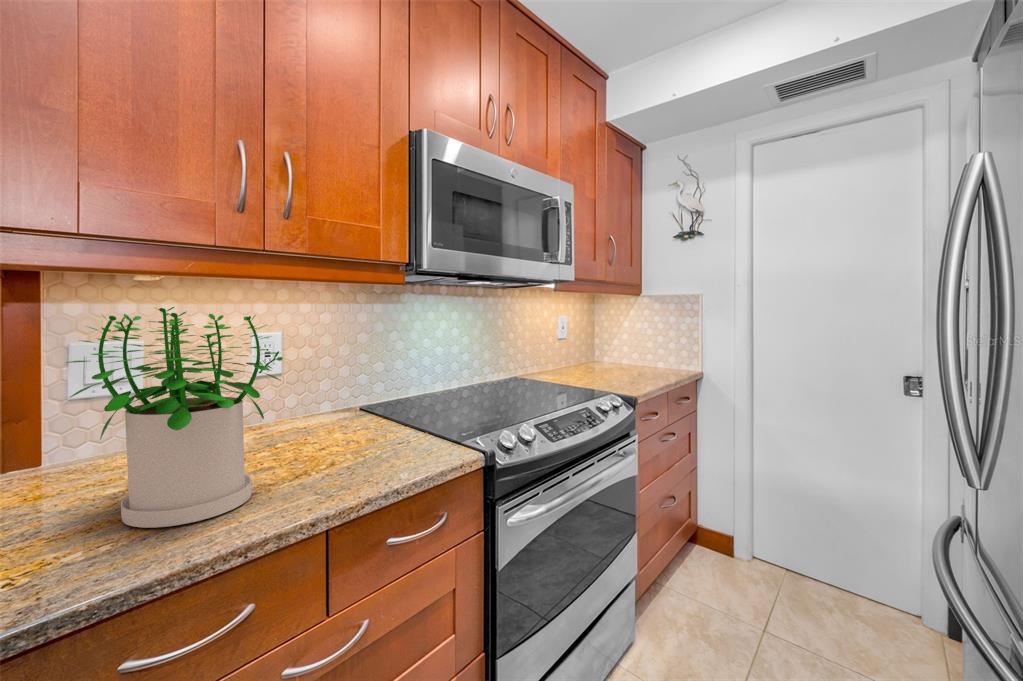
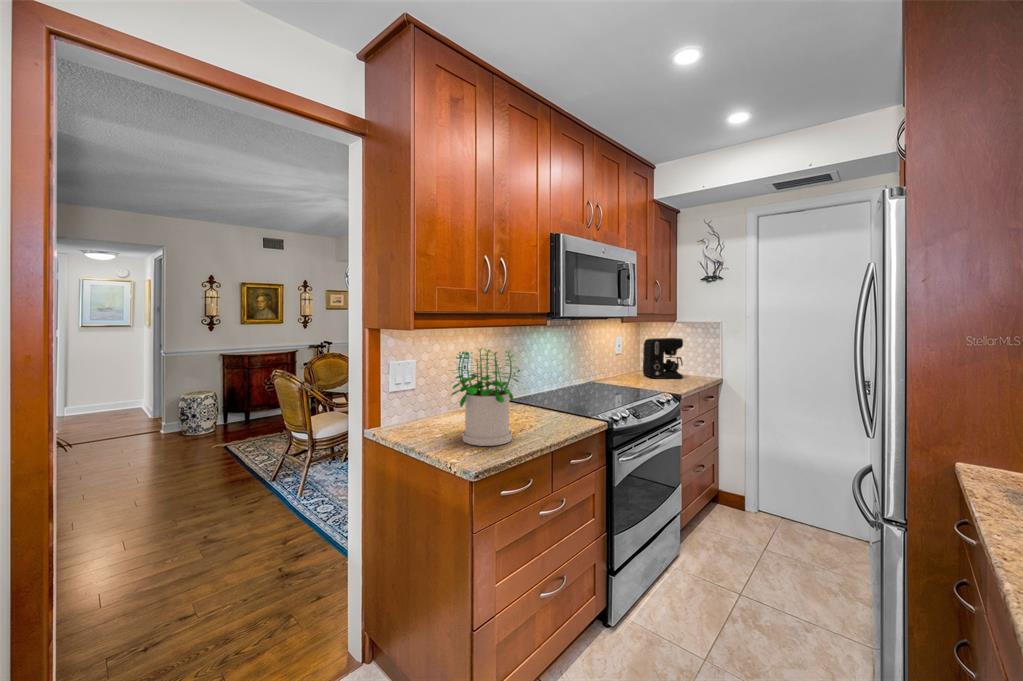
coffee maker: none [596,317,649,373] -> present [643,338,683,378]

